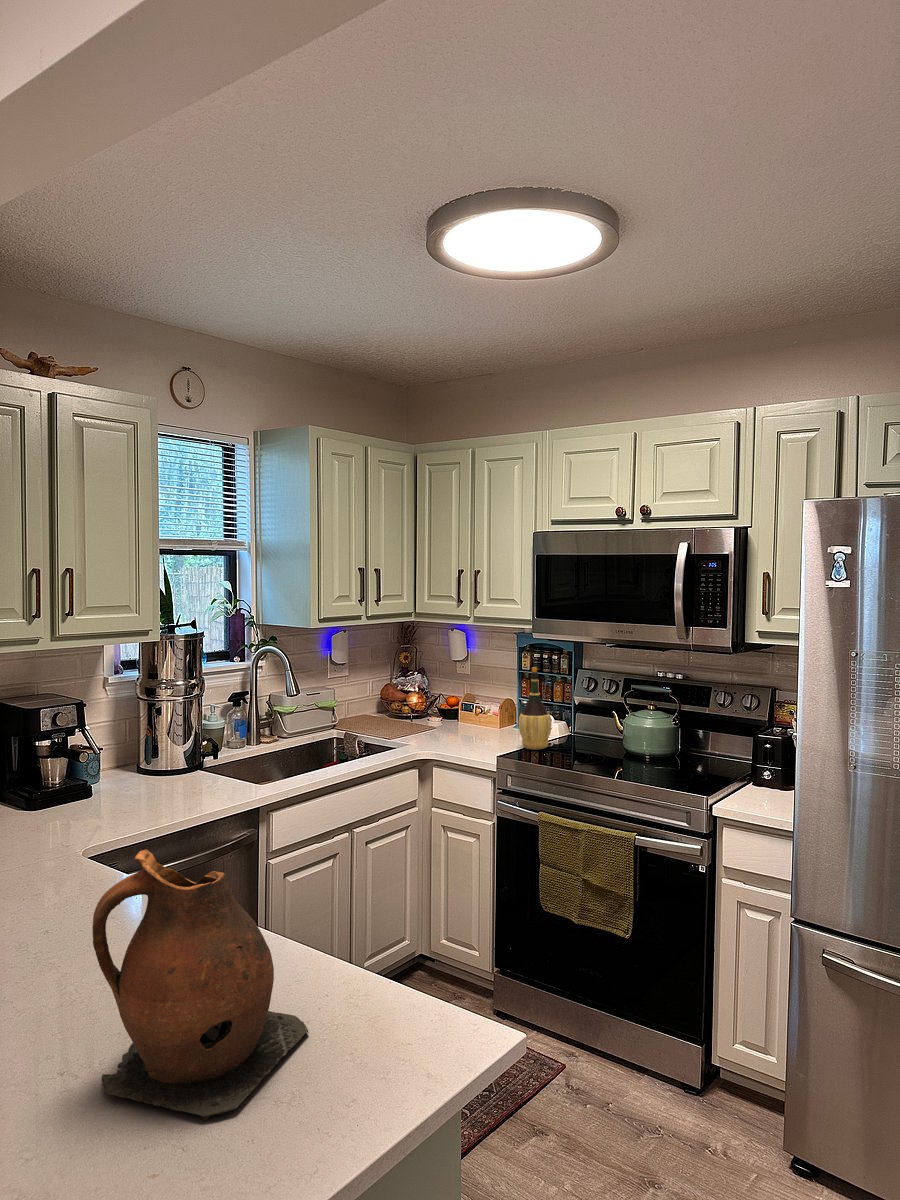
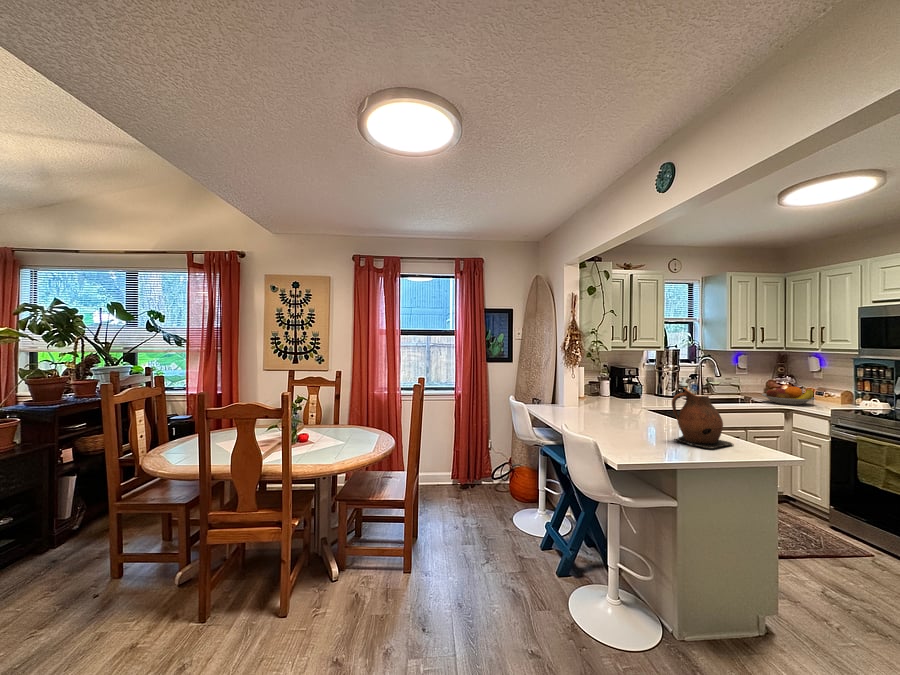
wine bottle: present [519,667,551,749] -> none [850,372,873,412]
fruit bowl: none [374,705,465,747] -> present [762,386,815,405]

